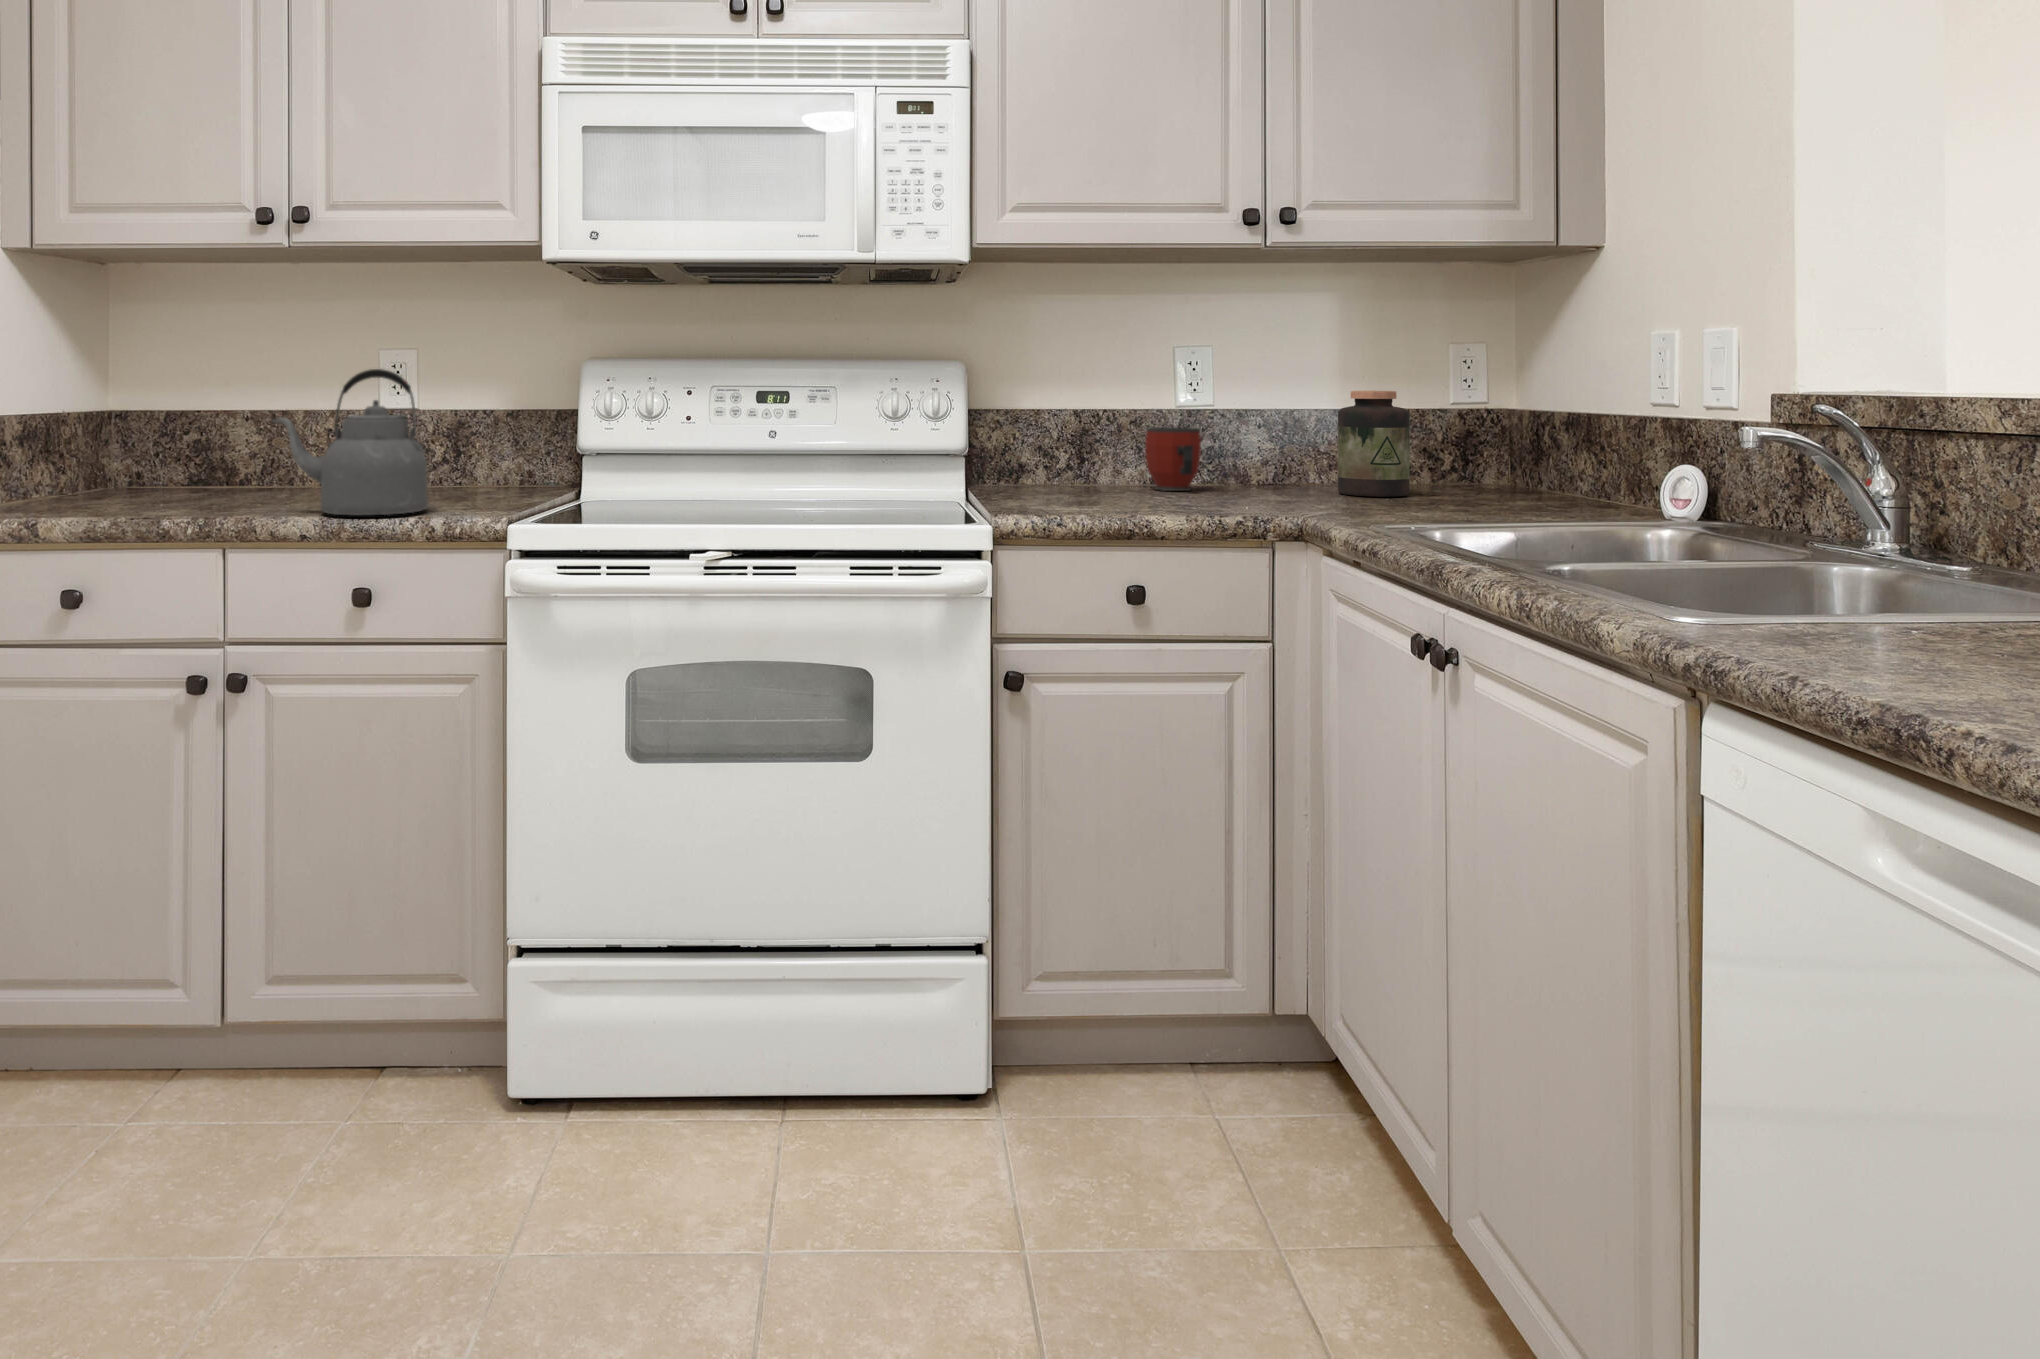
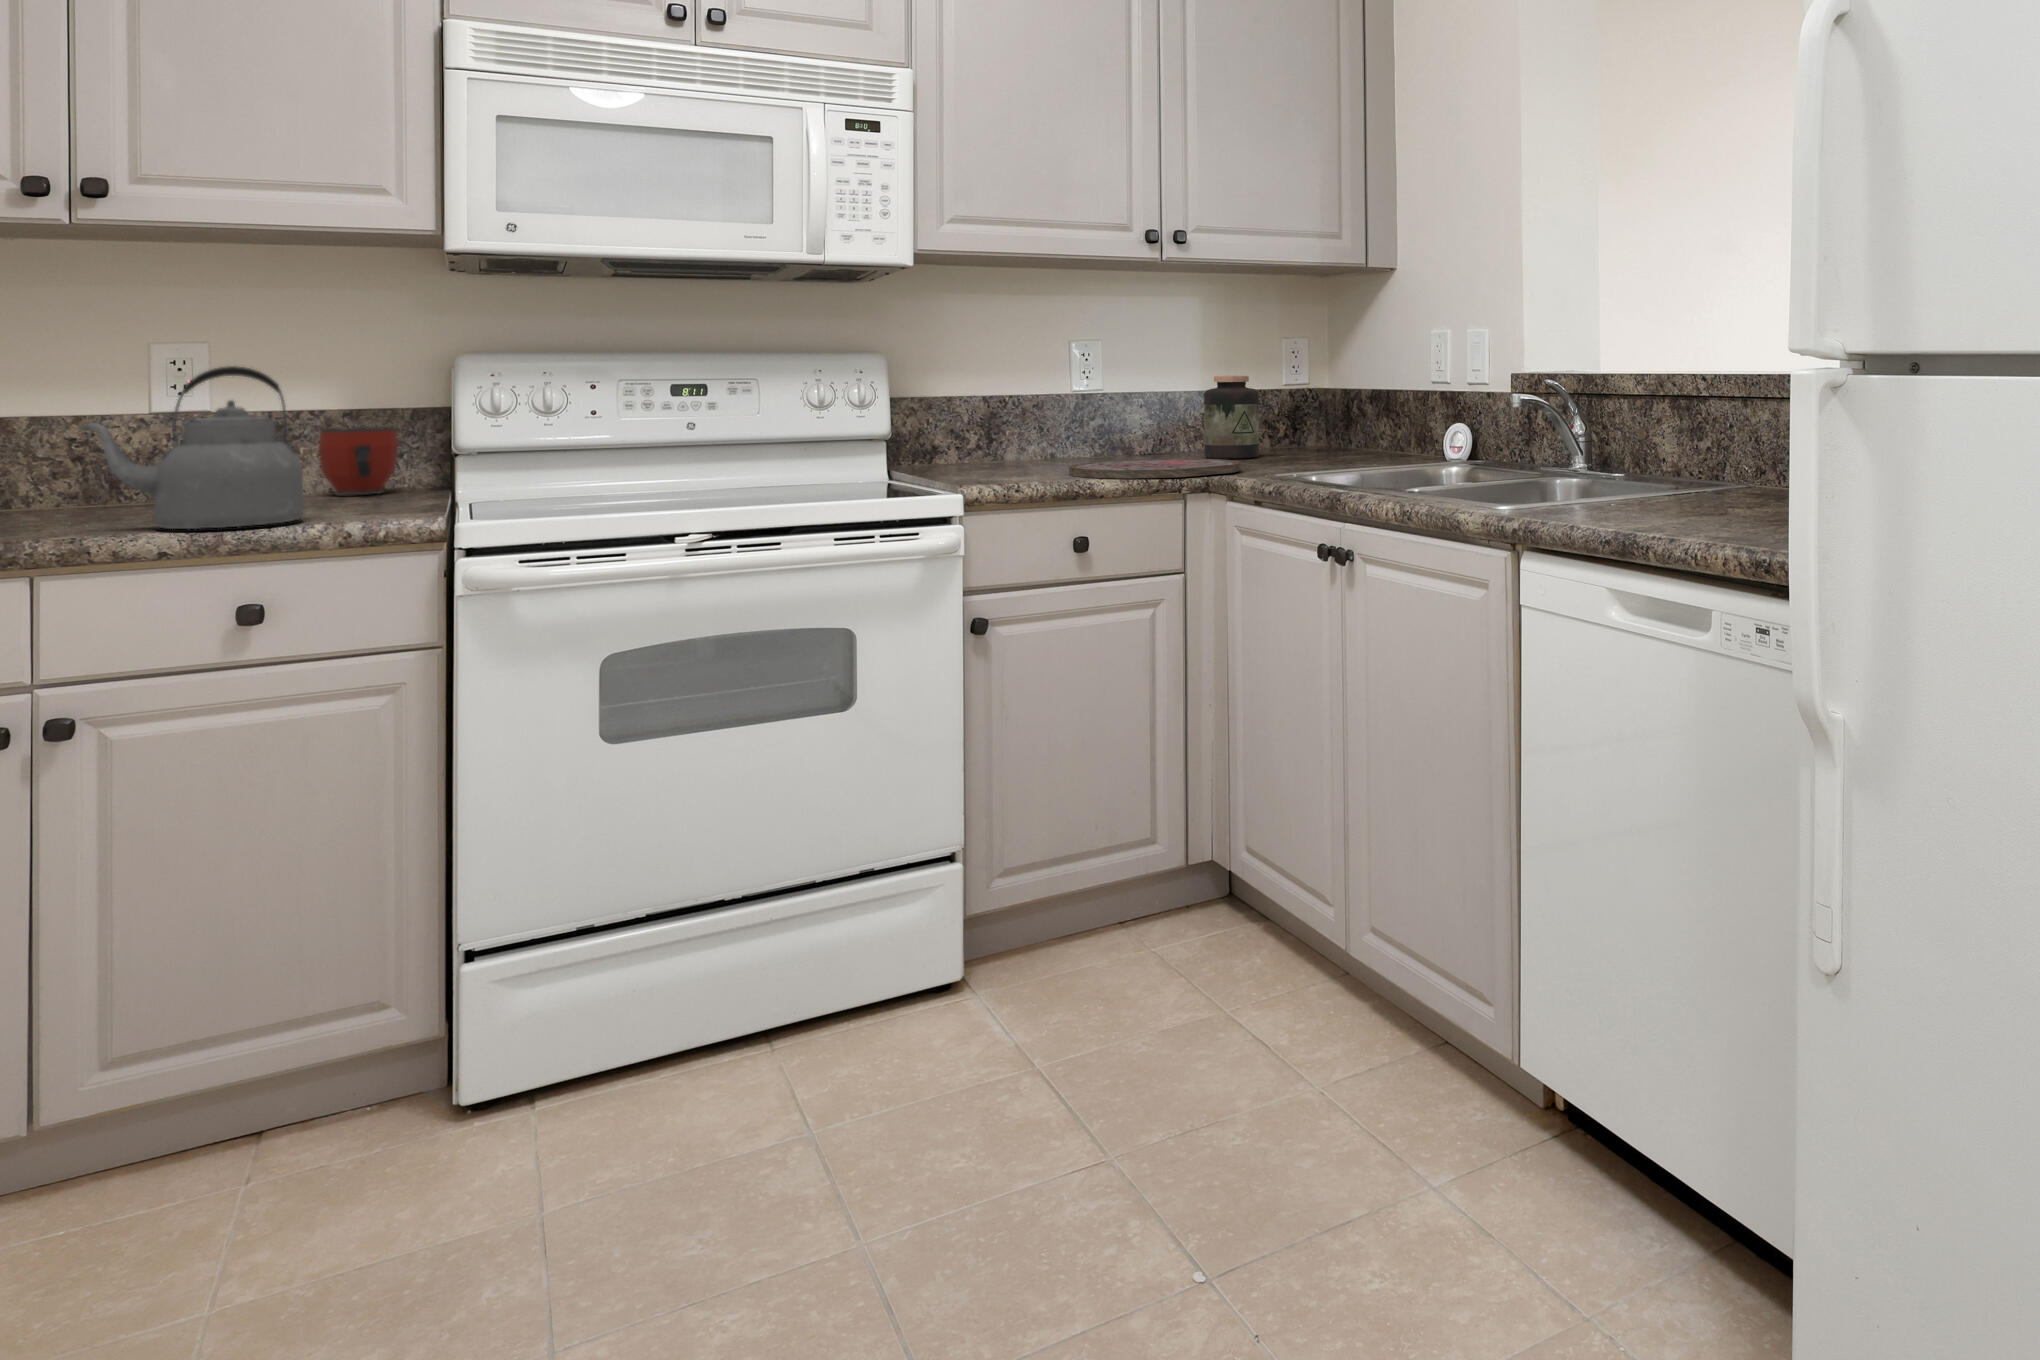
mug: present [1145,427,1201,491] -> present [319,426,398,496]
cutting board: none [1141,492,1356,521] -> present [1069,459,1240,478]

